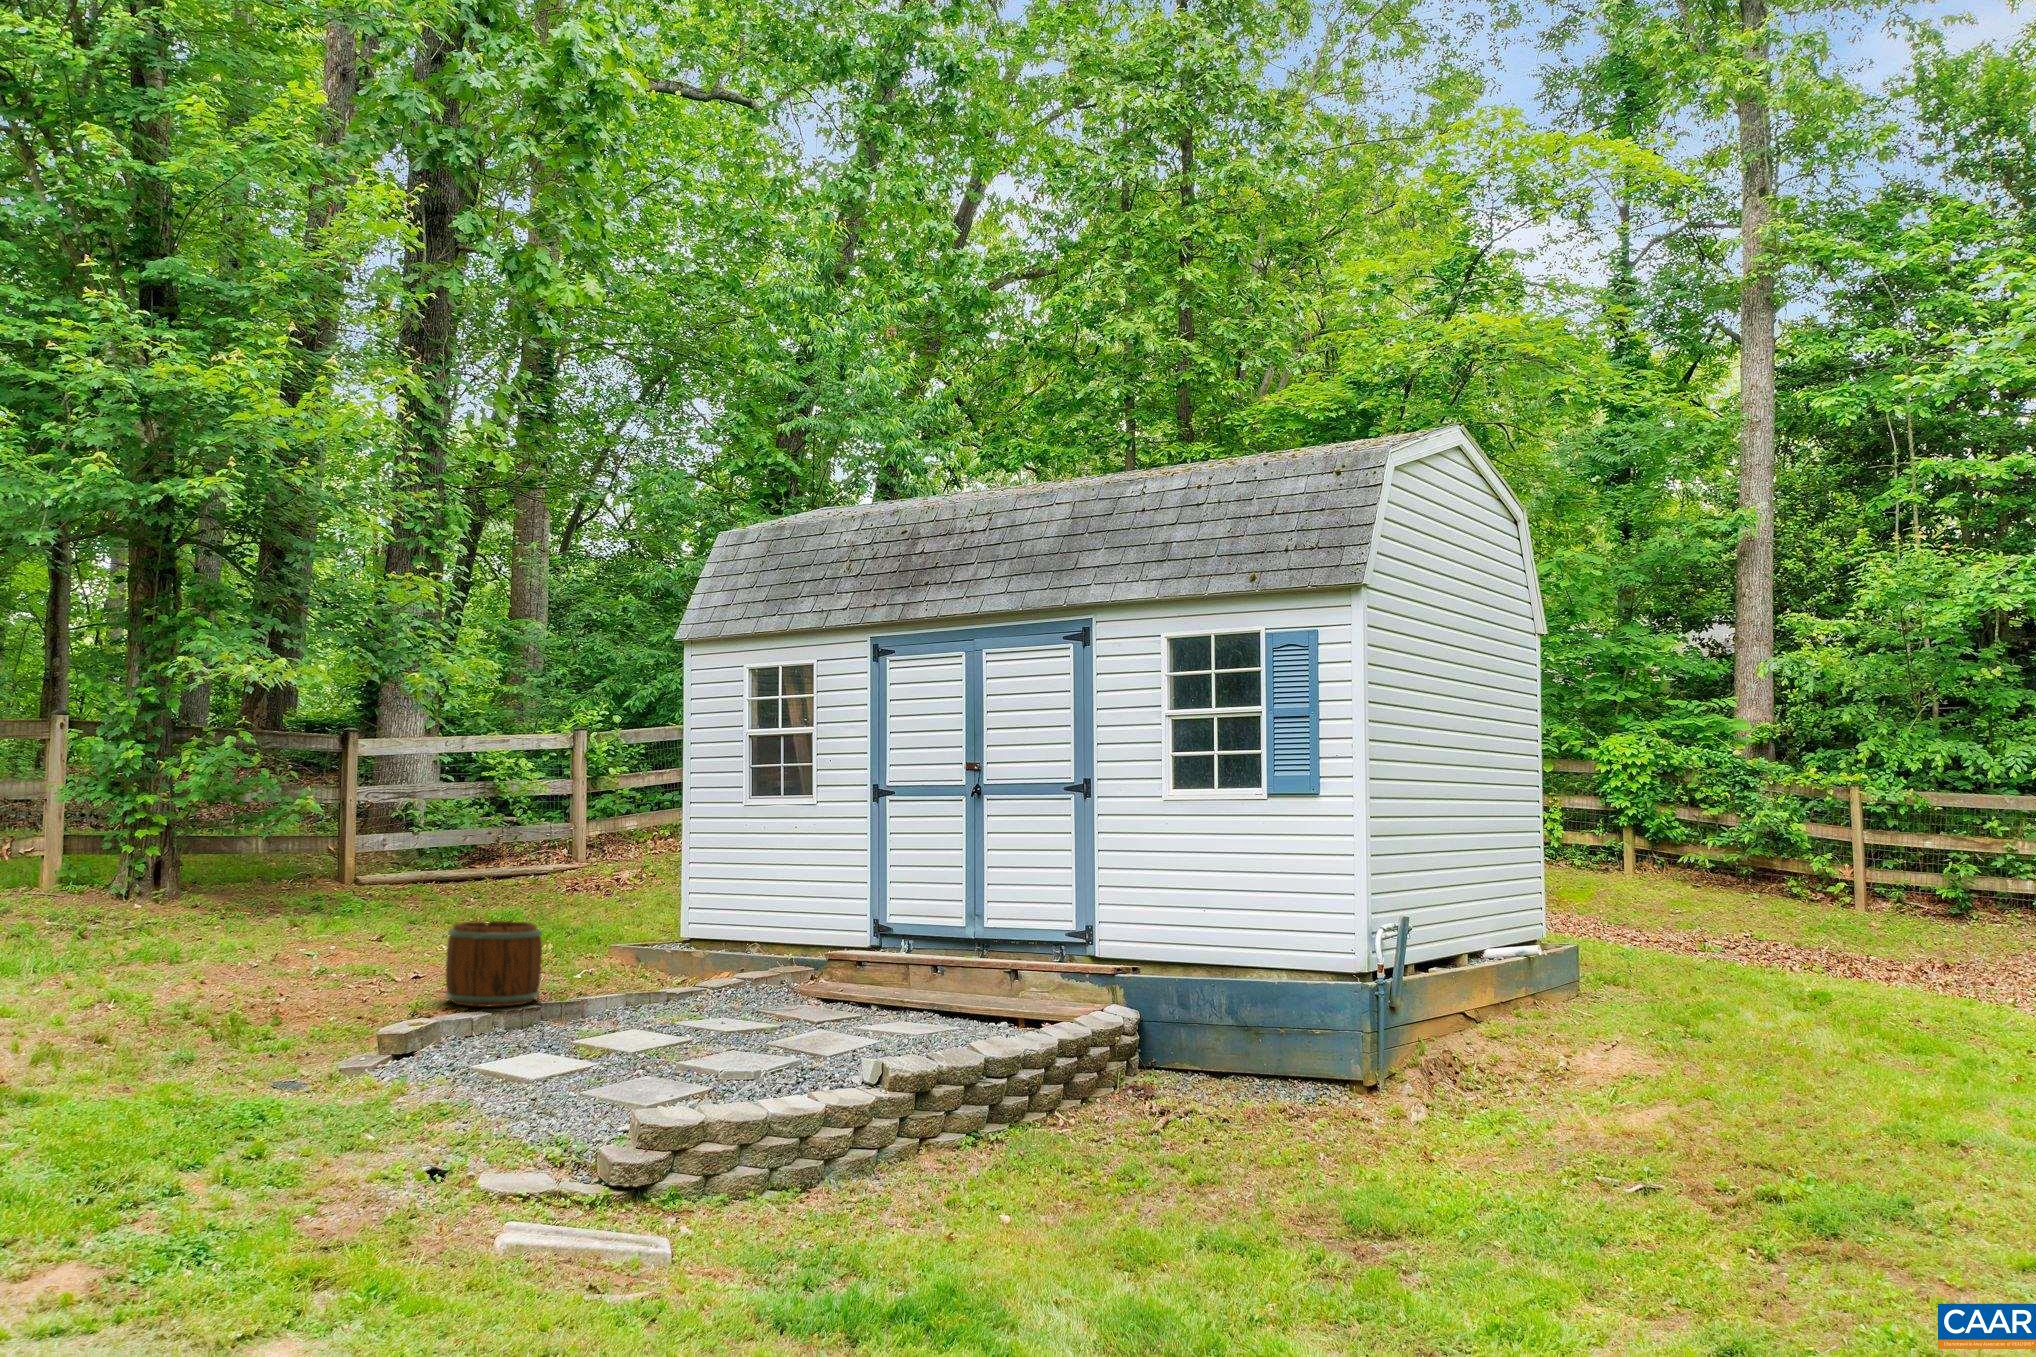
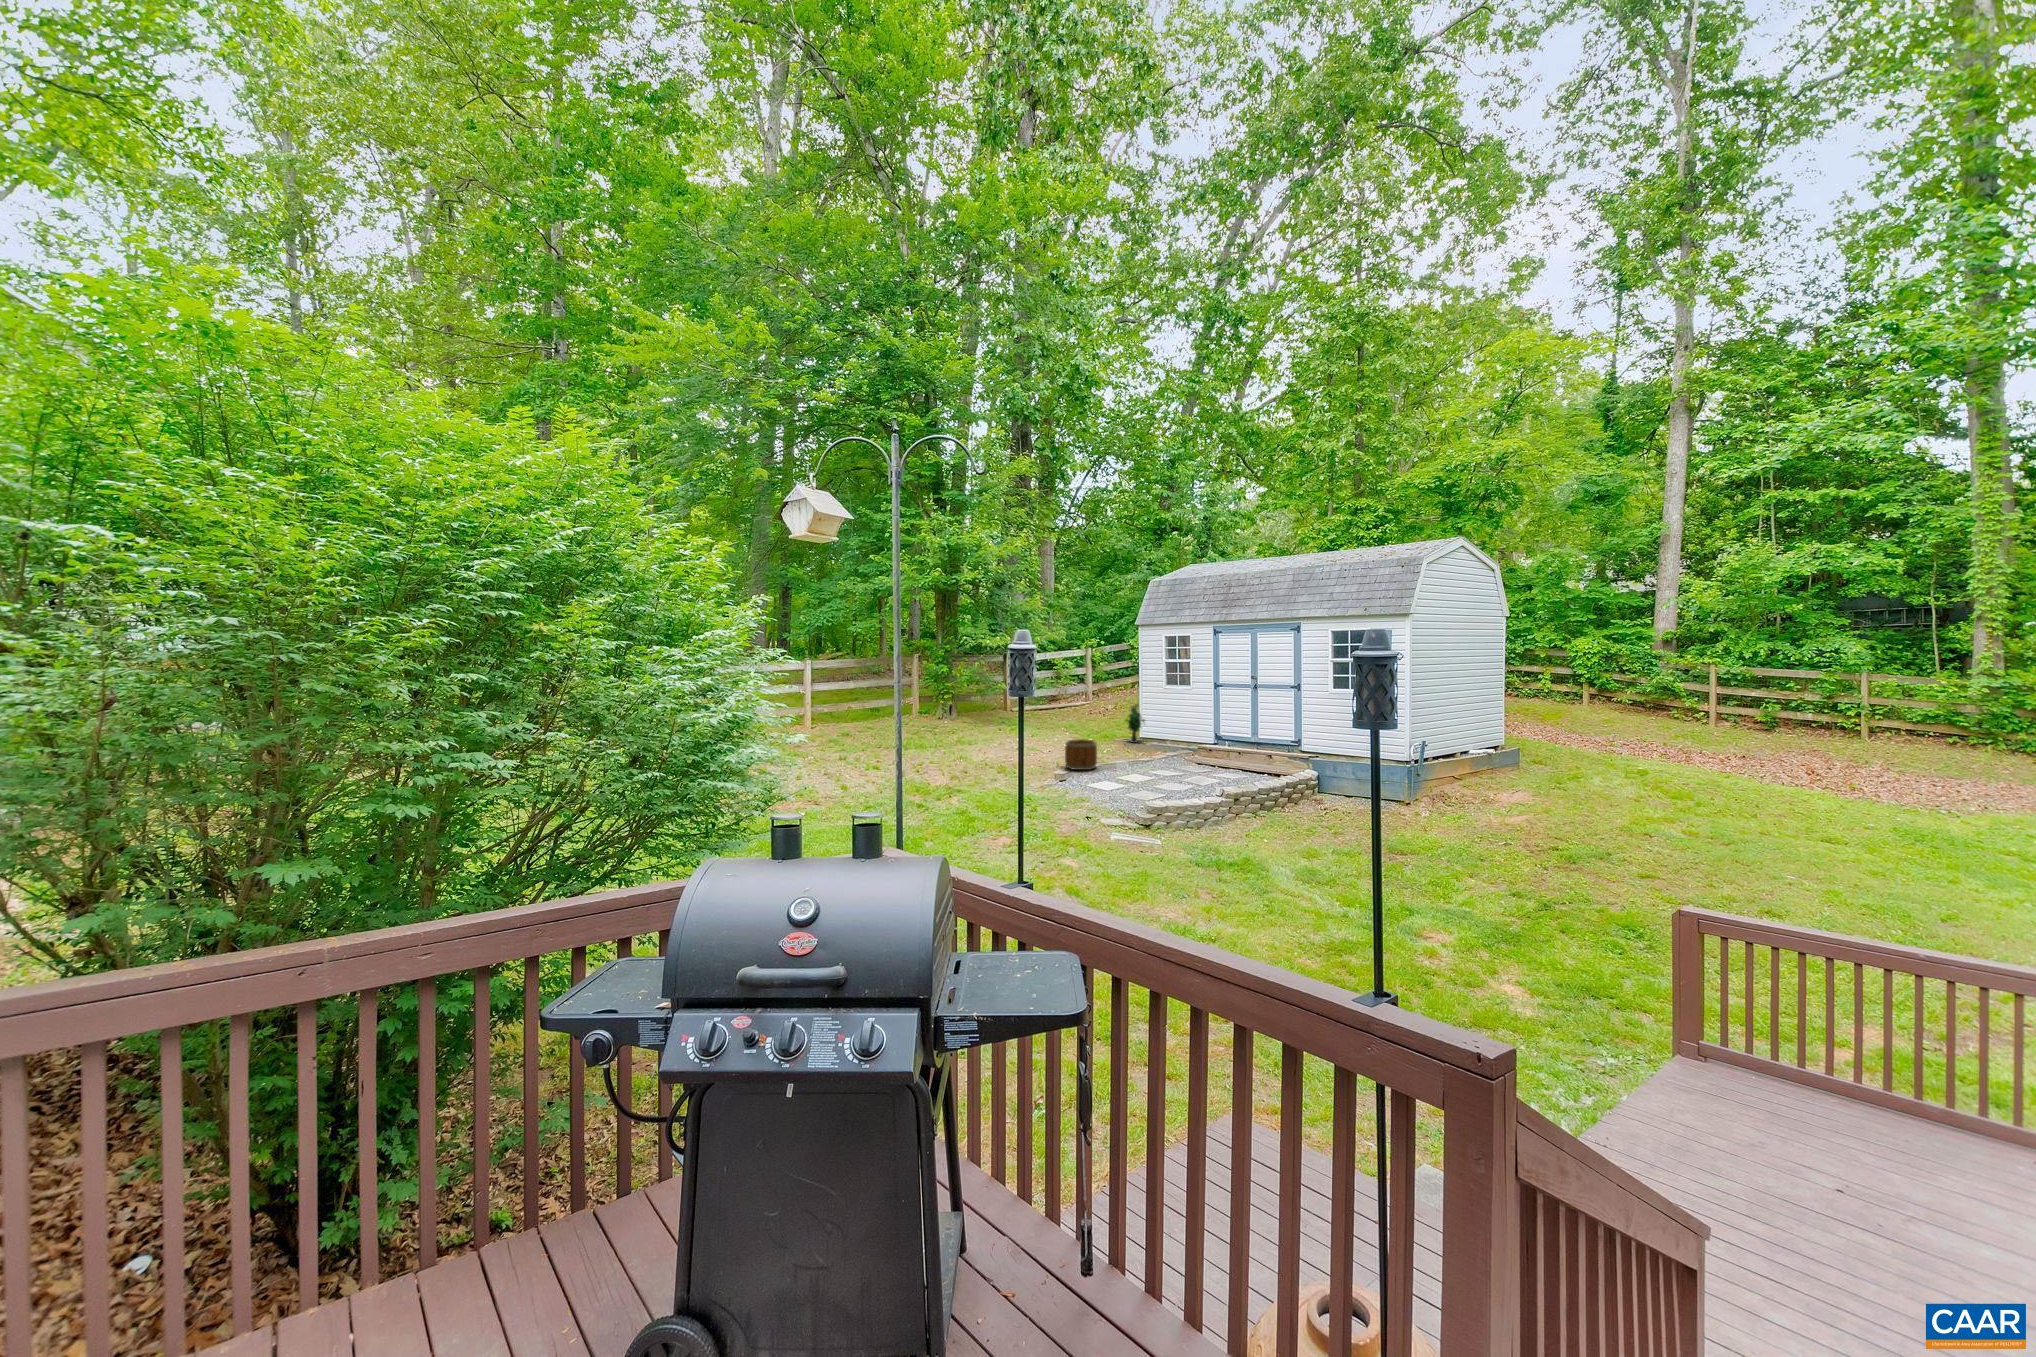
decorative plant: none [639,840,695,944] -> present [1127,704,1145,743]

